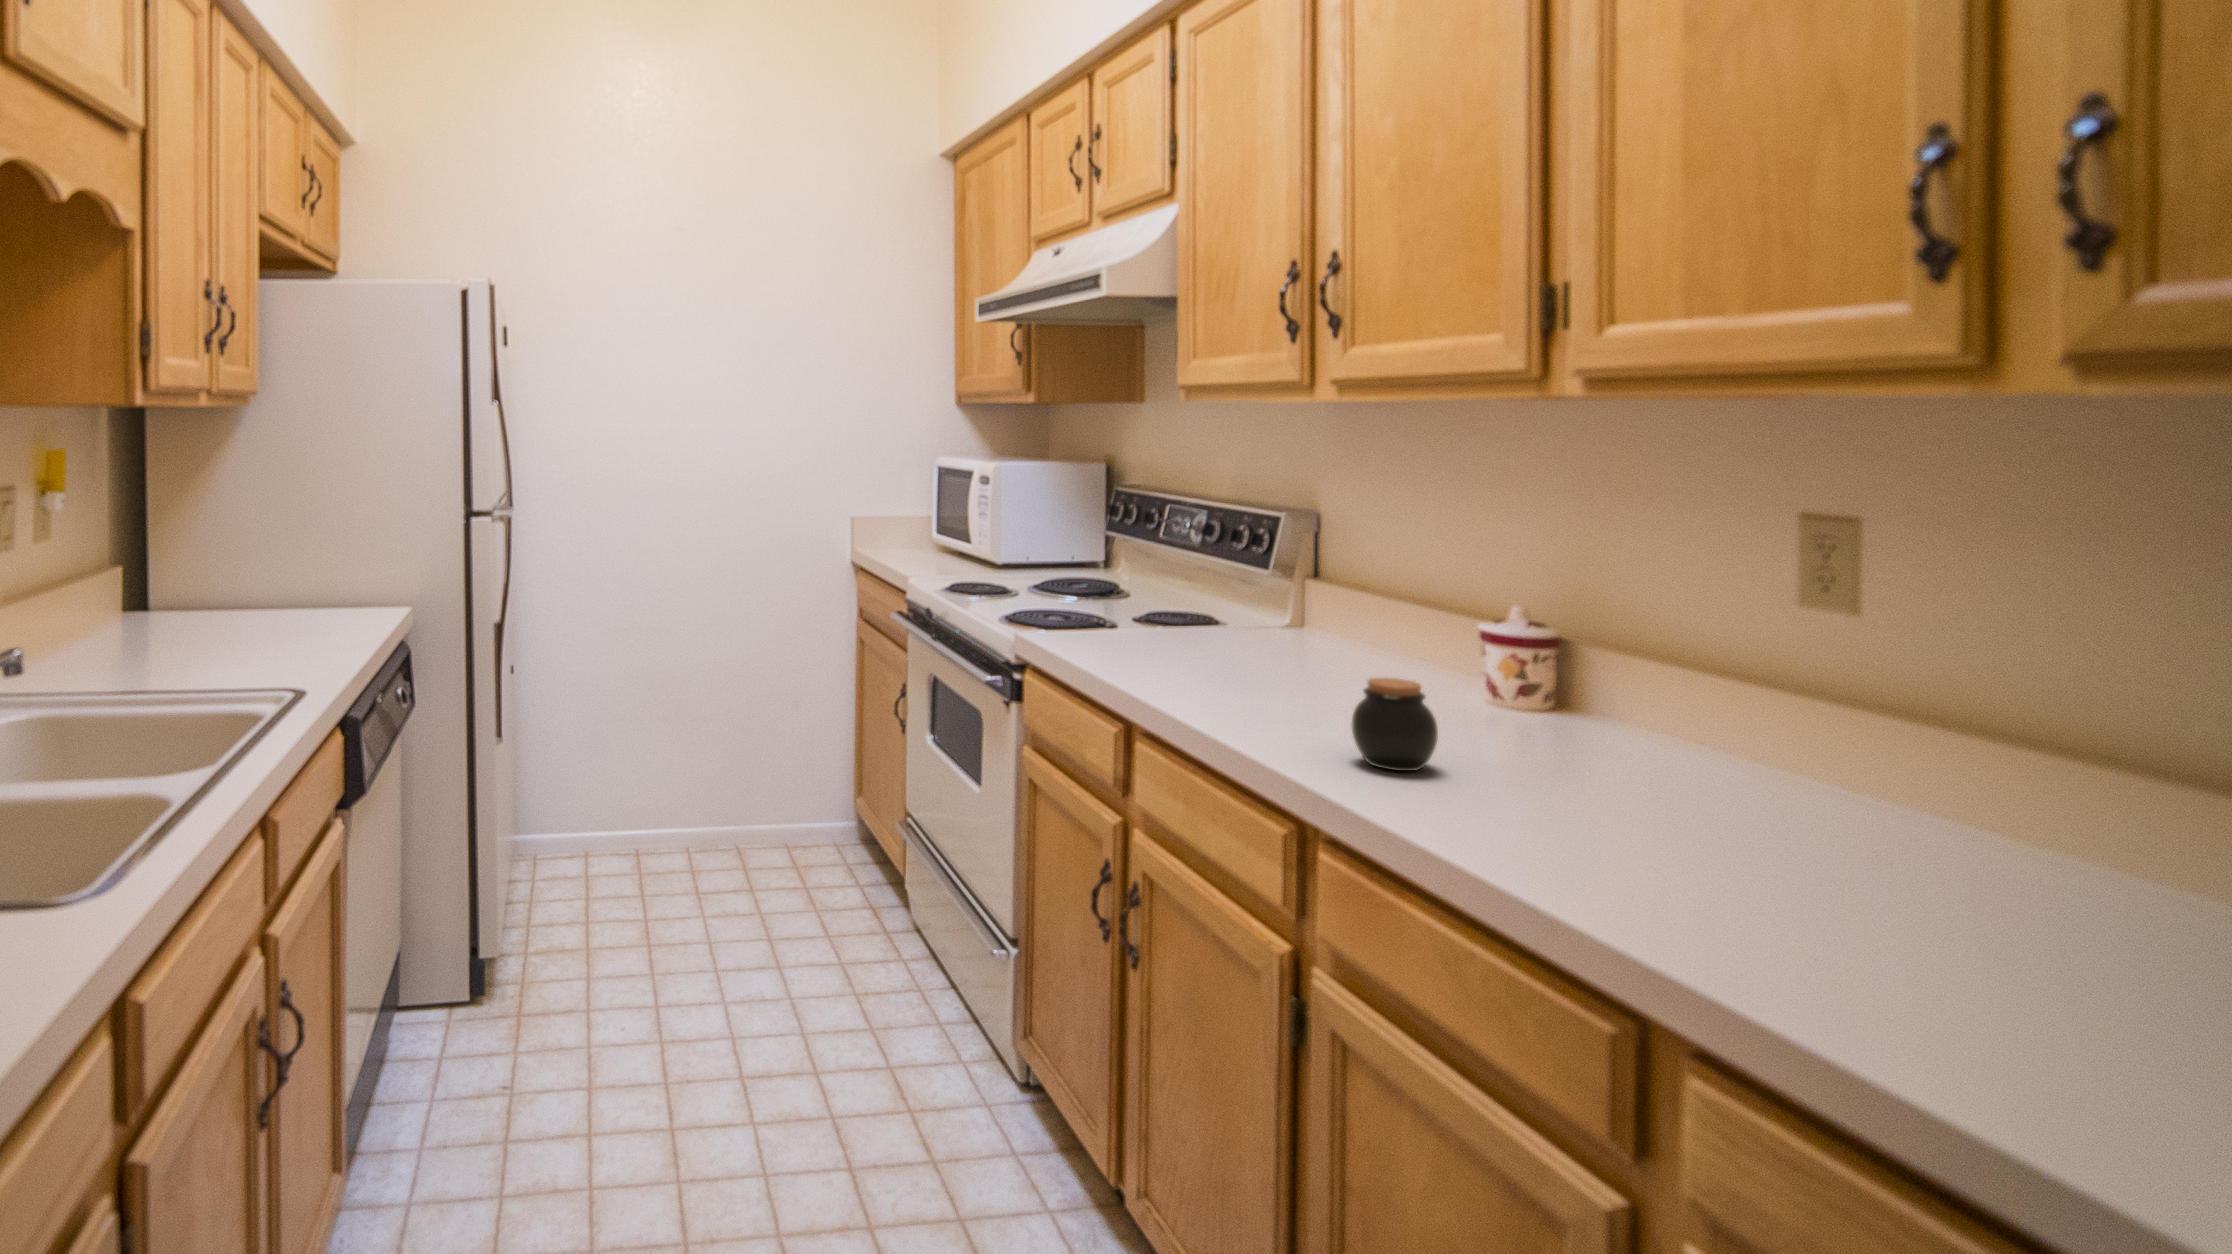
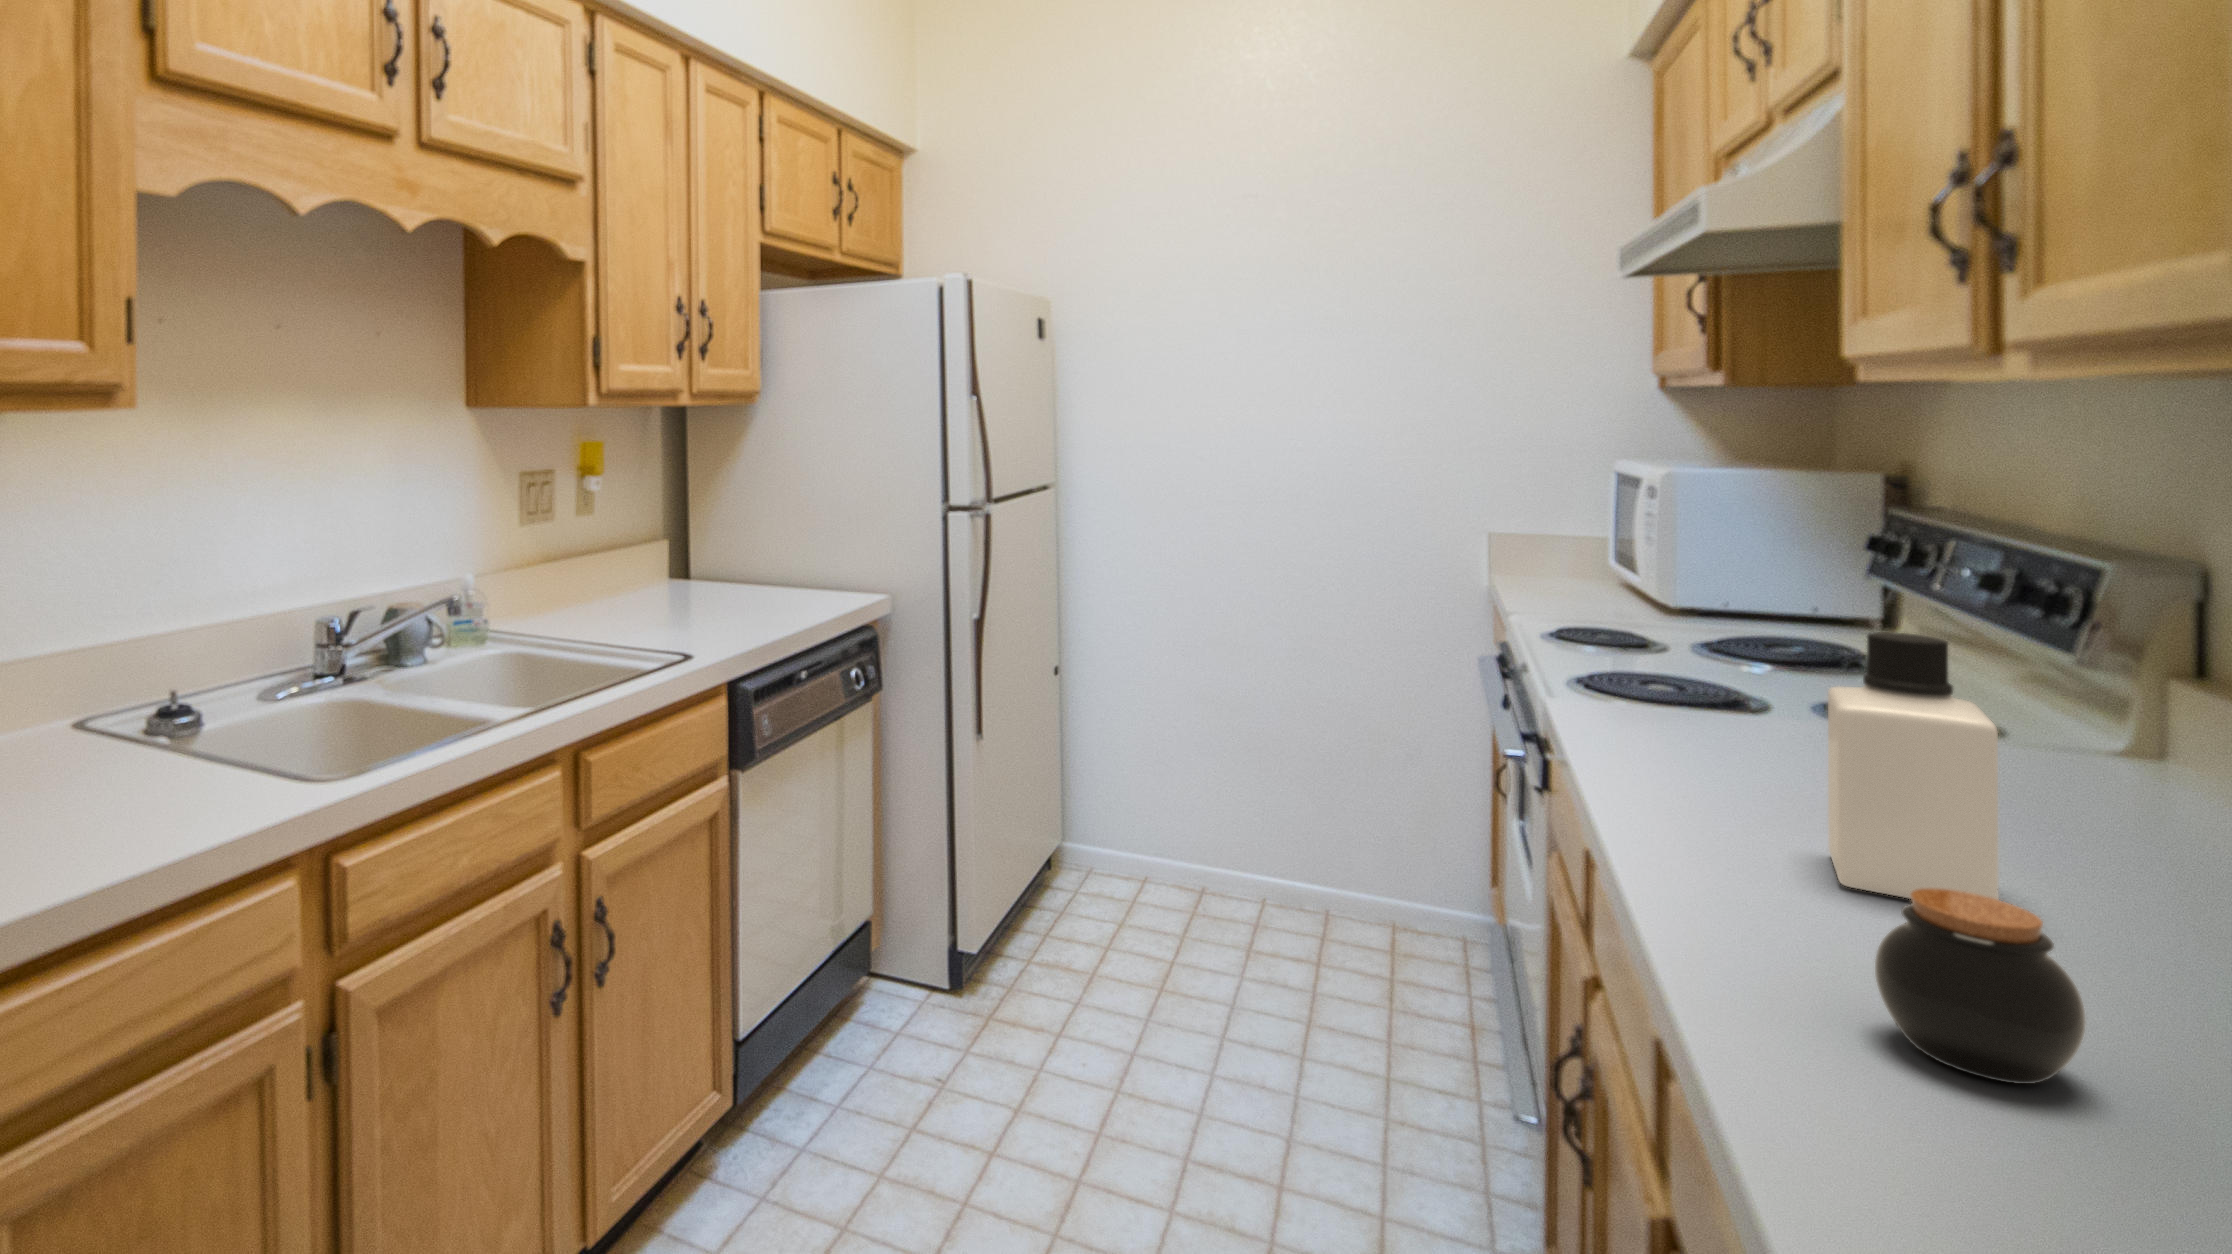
bottle: none [1240,550,1329,705] -> present [1828,632,1999,900]

